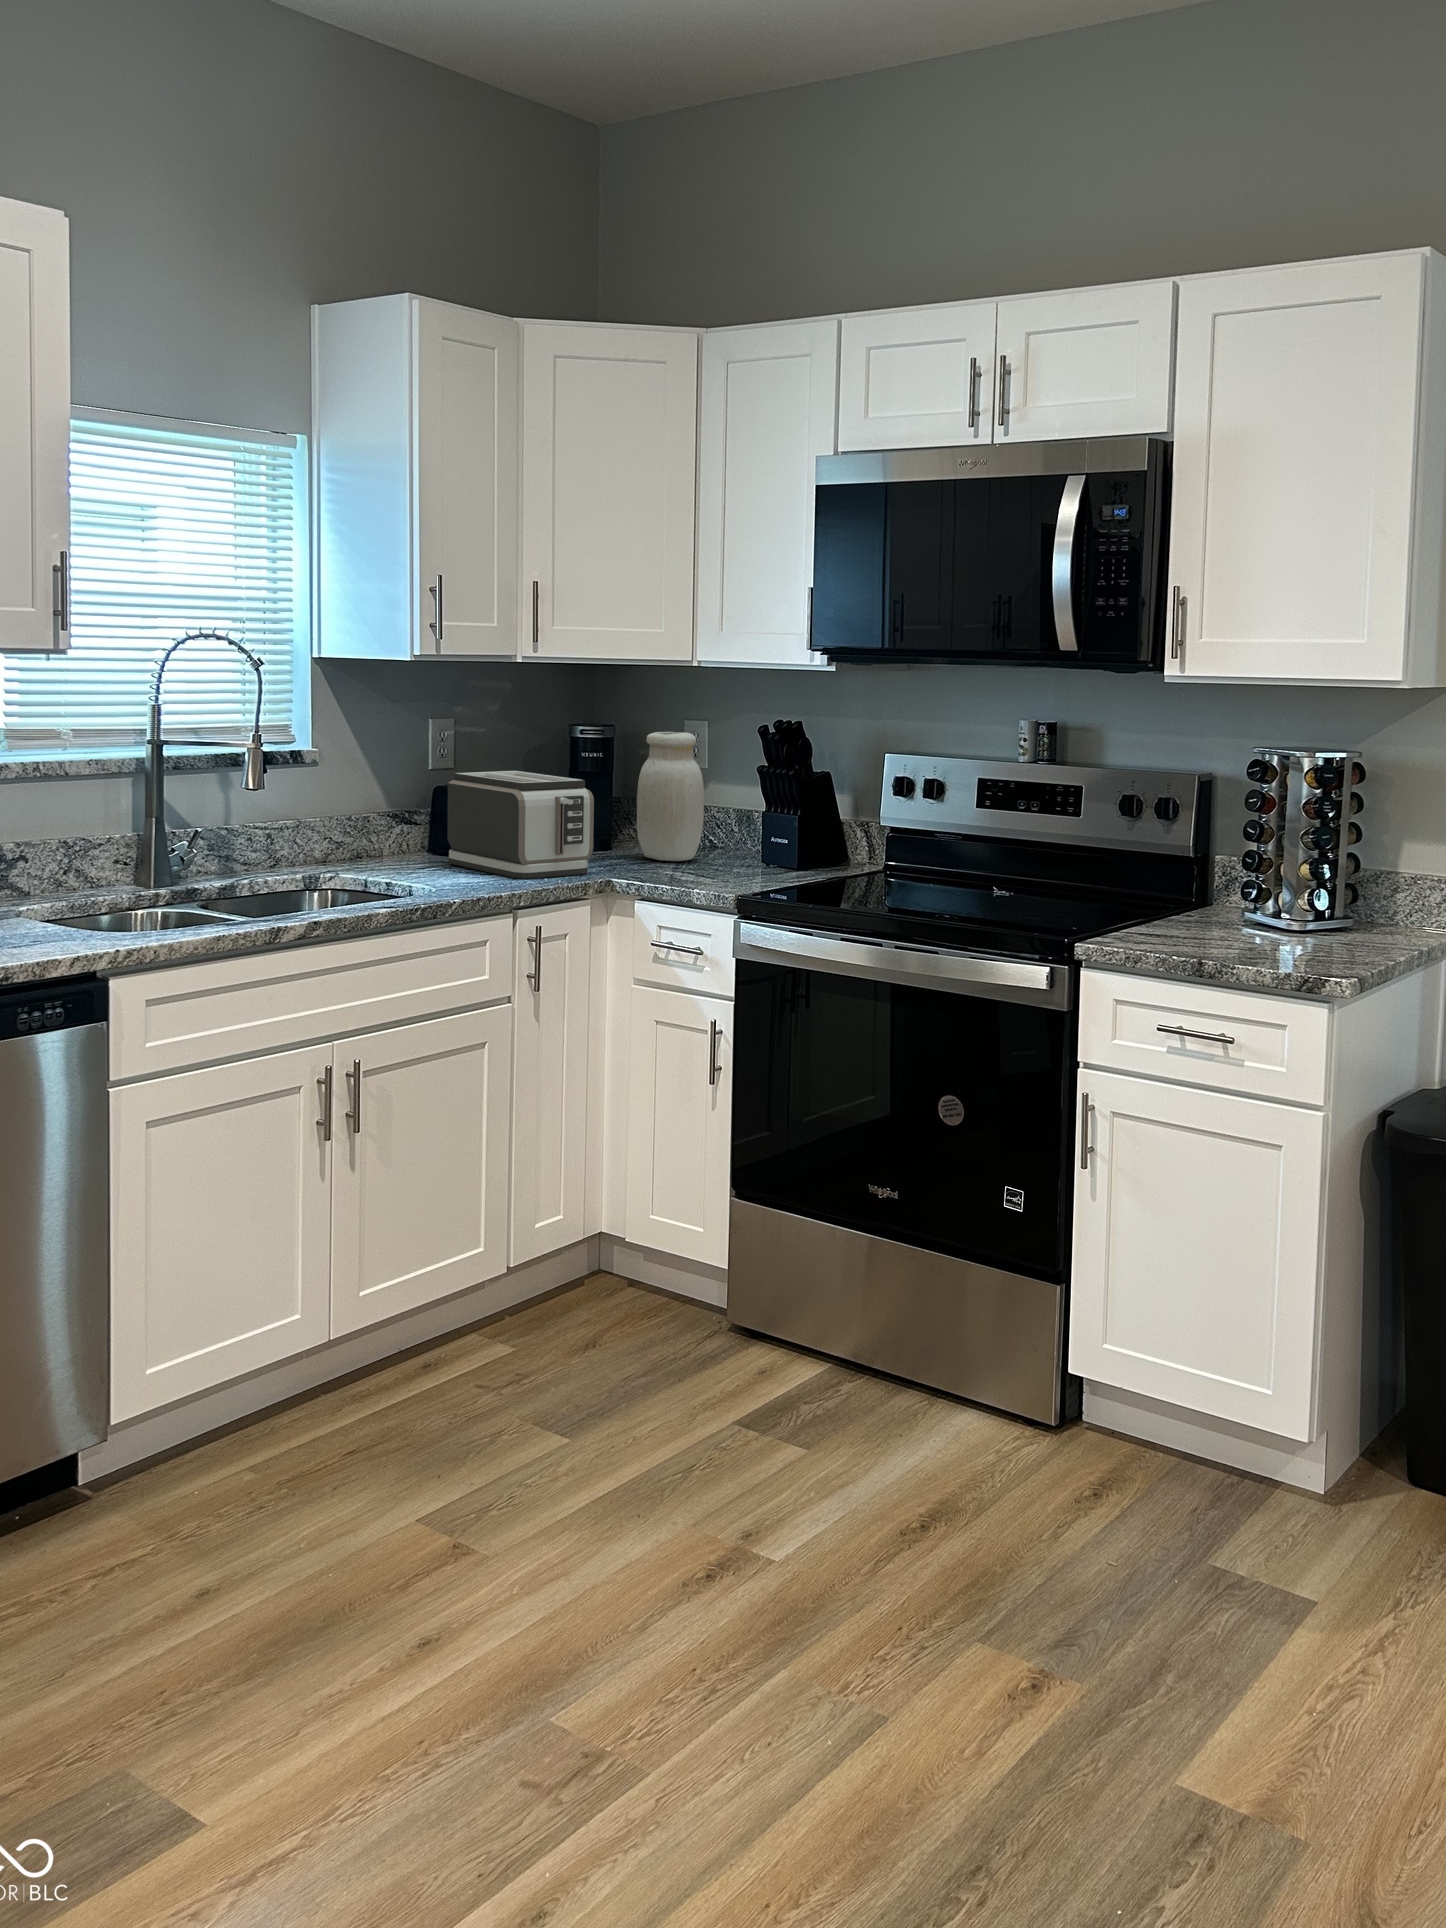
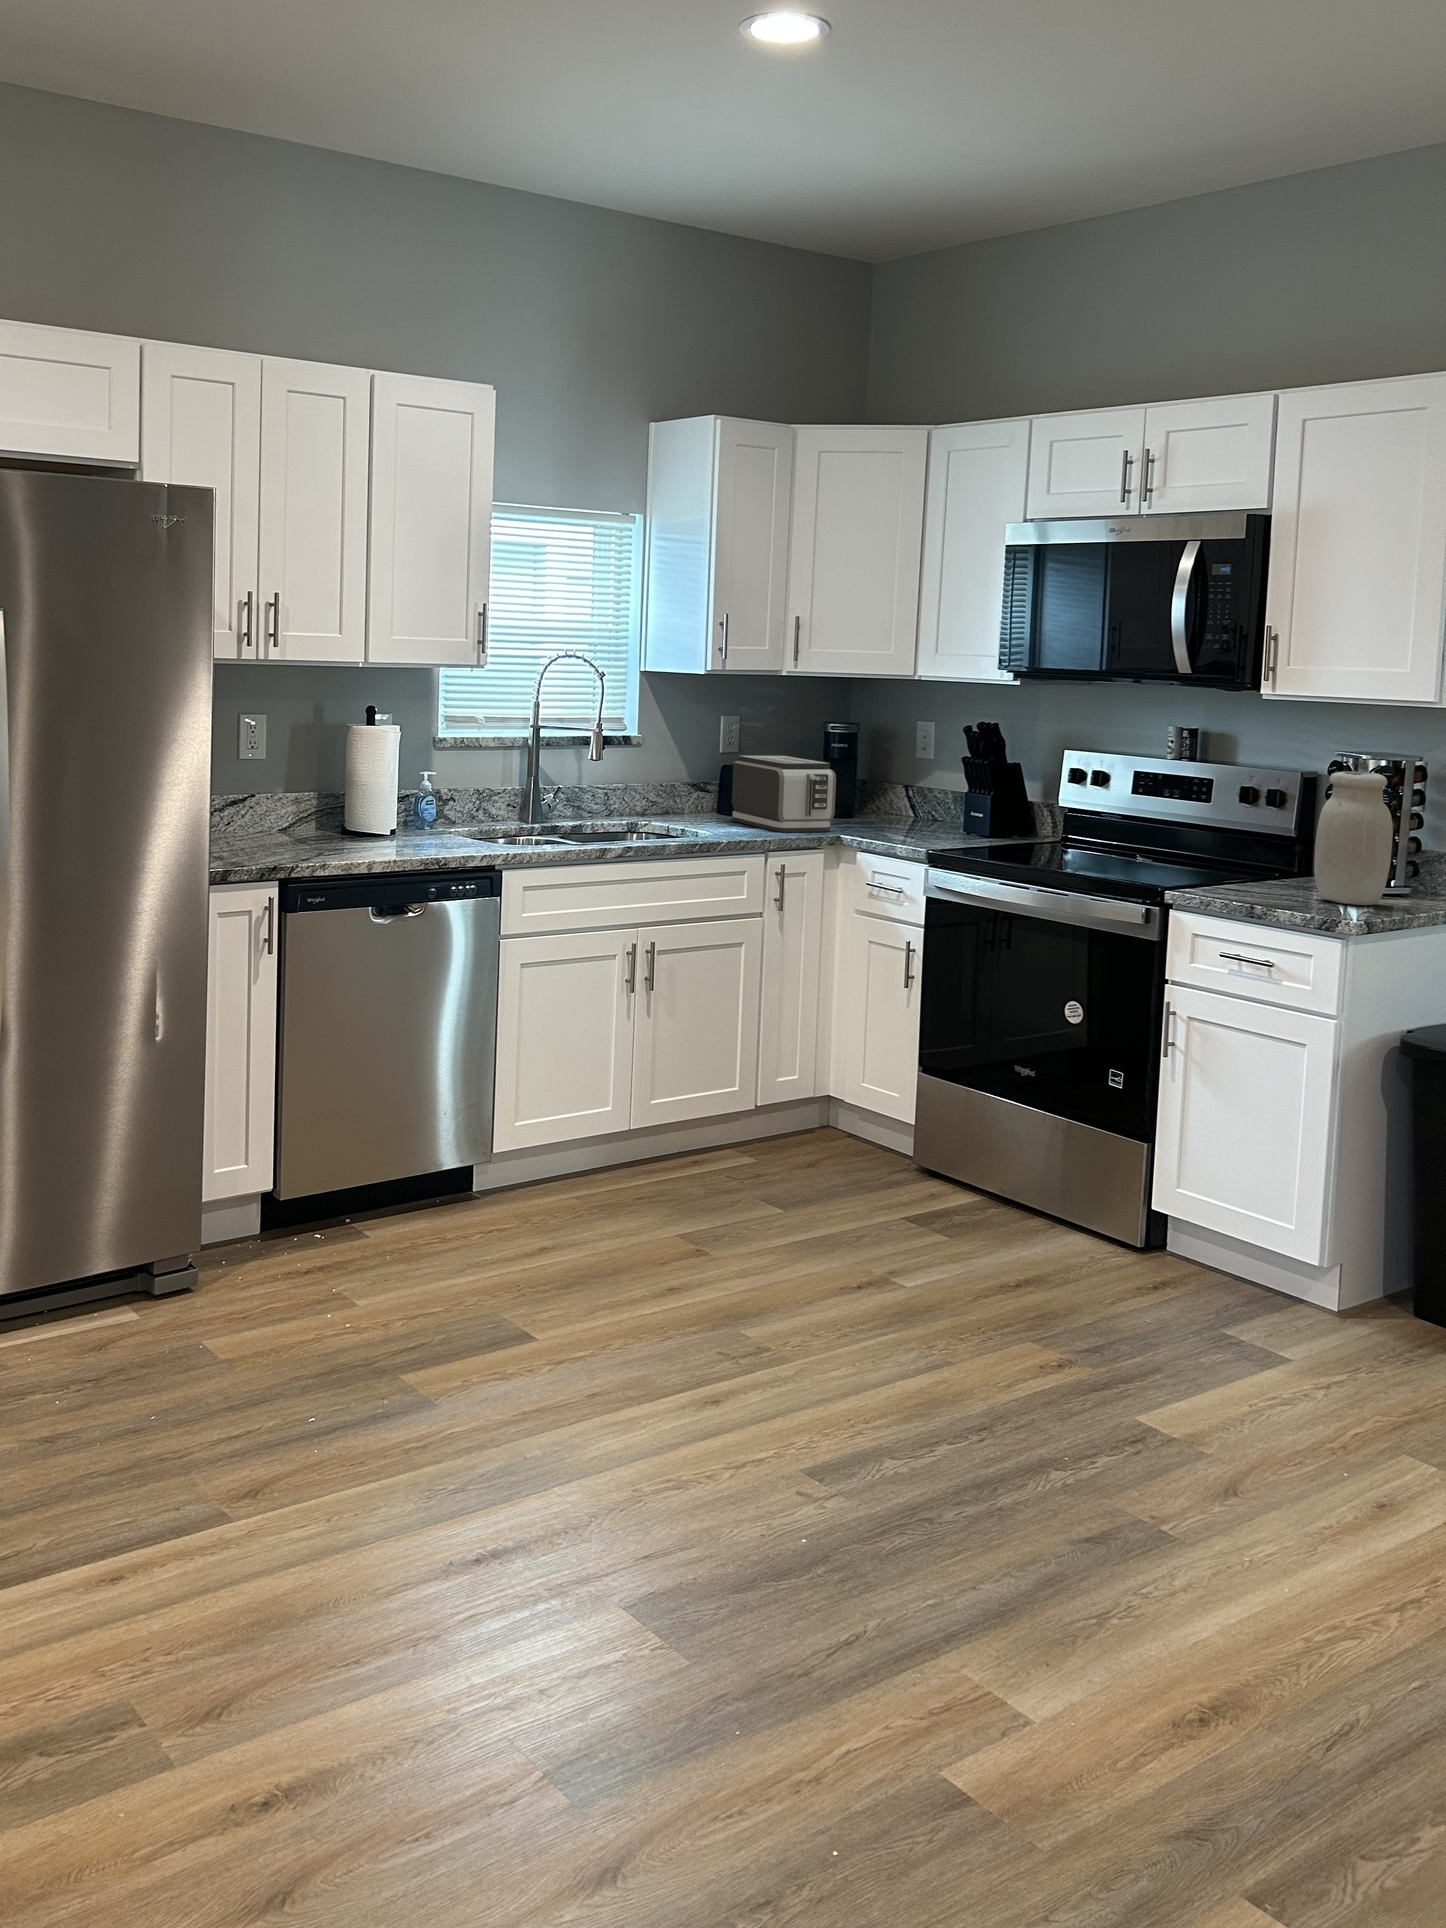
jar: present [637,732,704,861] -> present [1314,772,1393,905]

